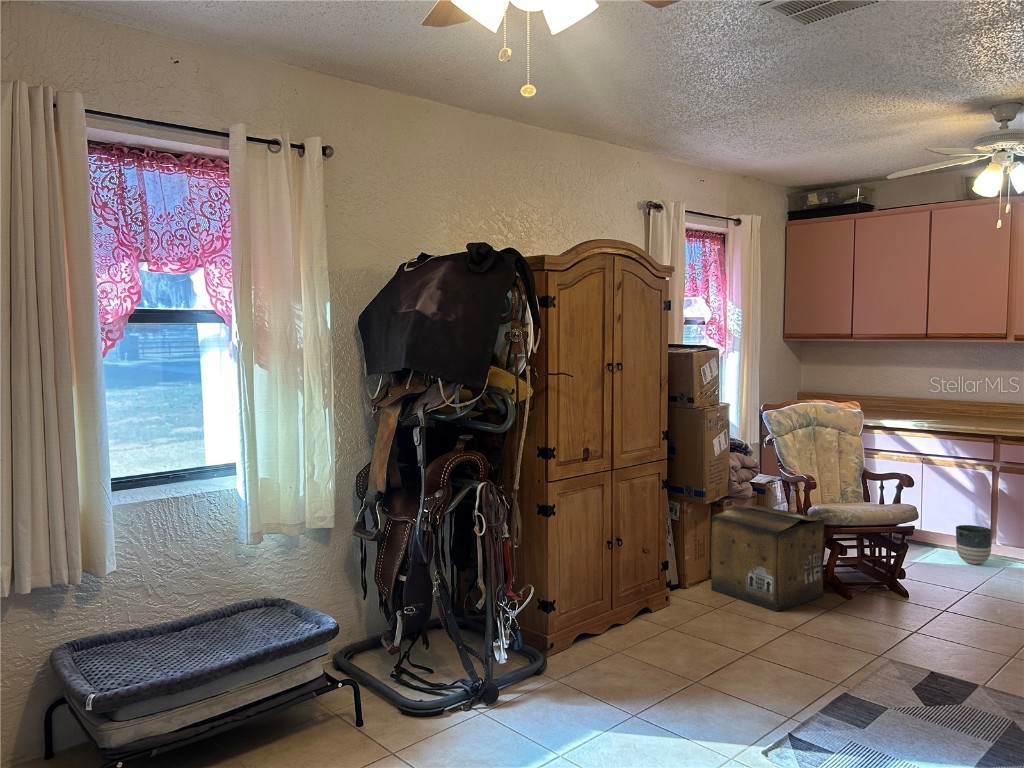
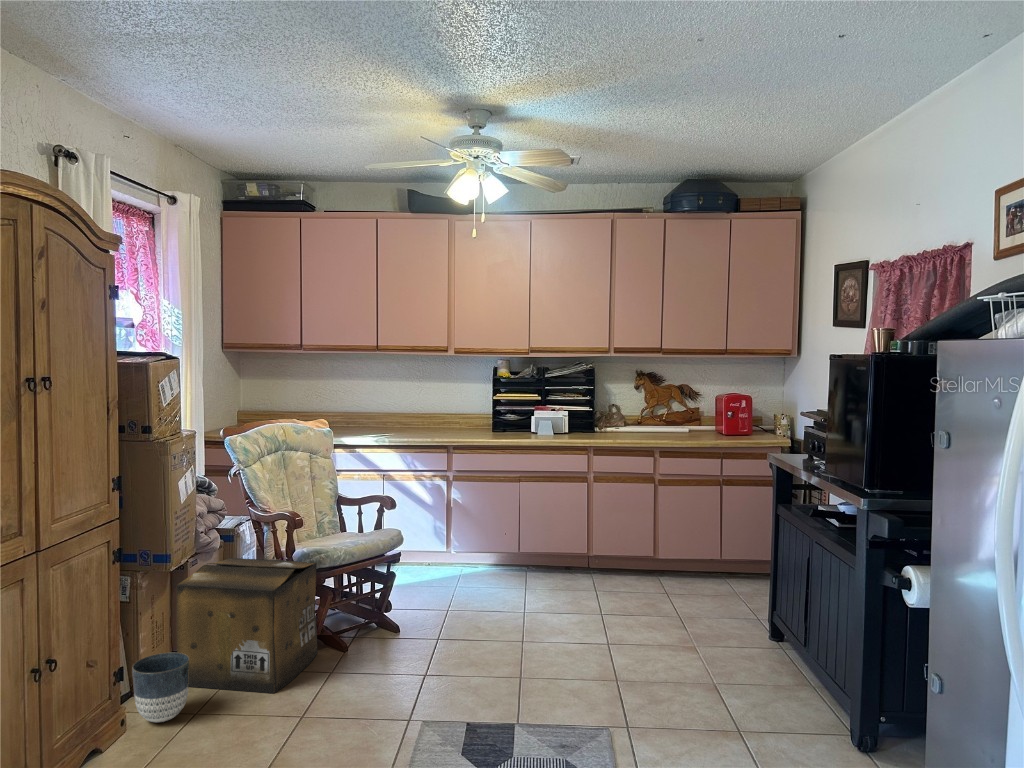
planter: present [956,525,993,564] -> present [132,653,189,722]

